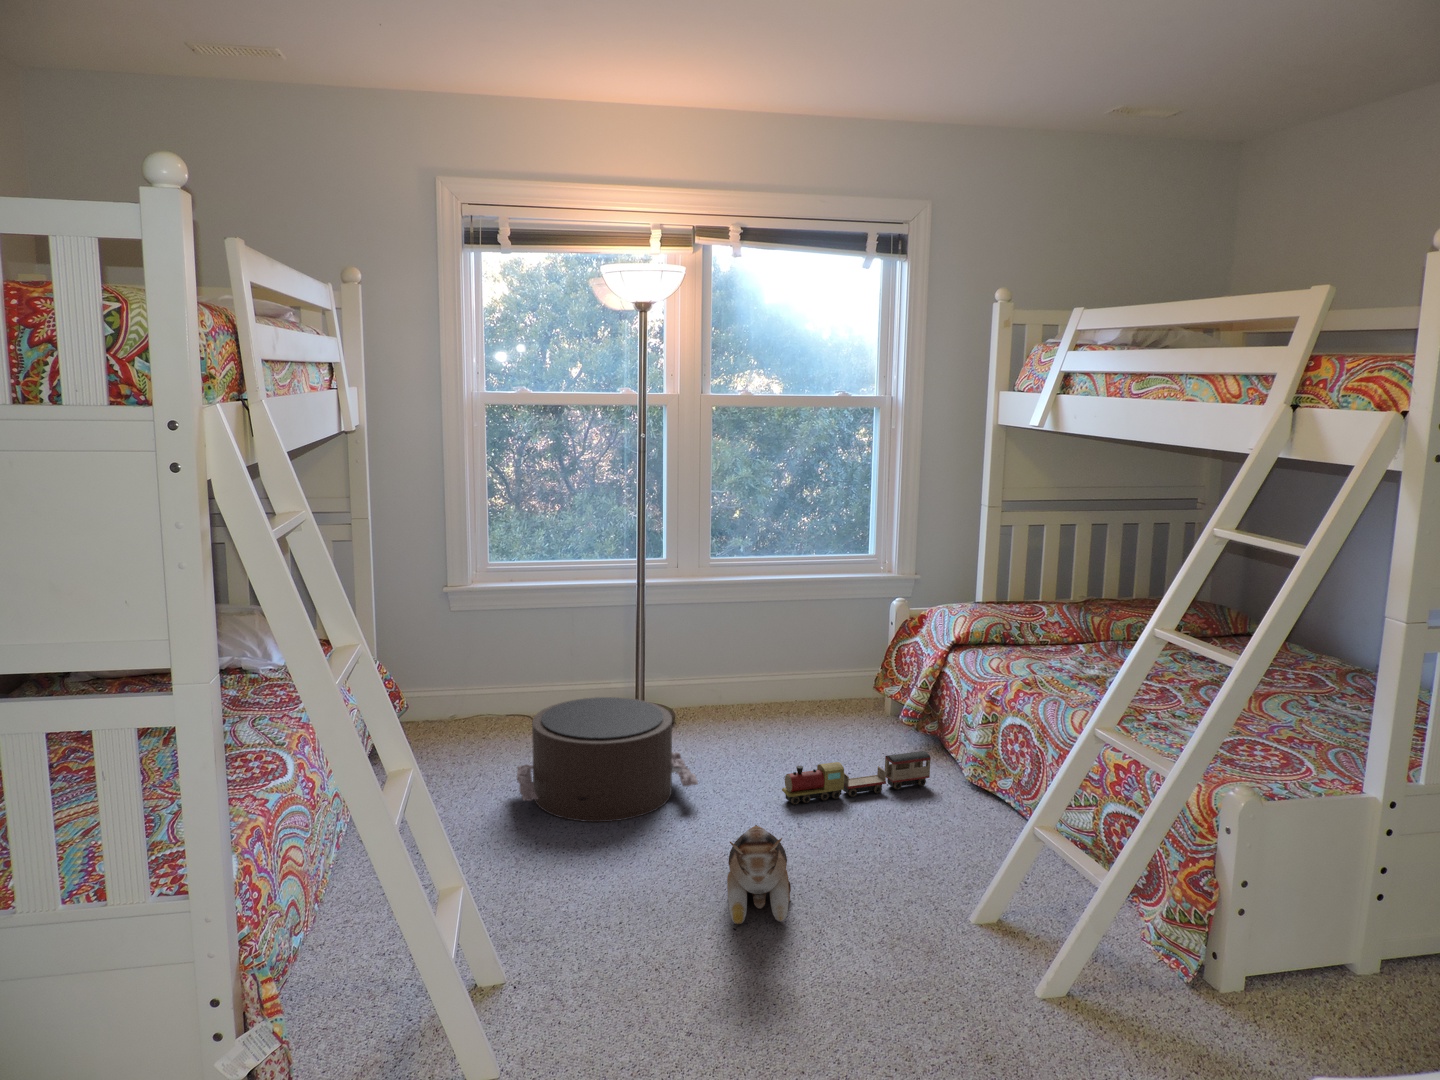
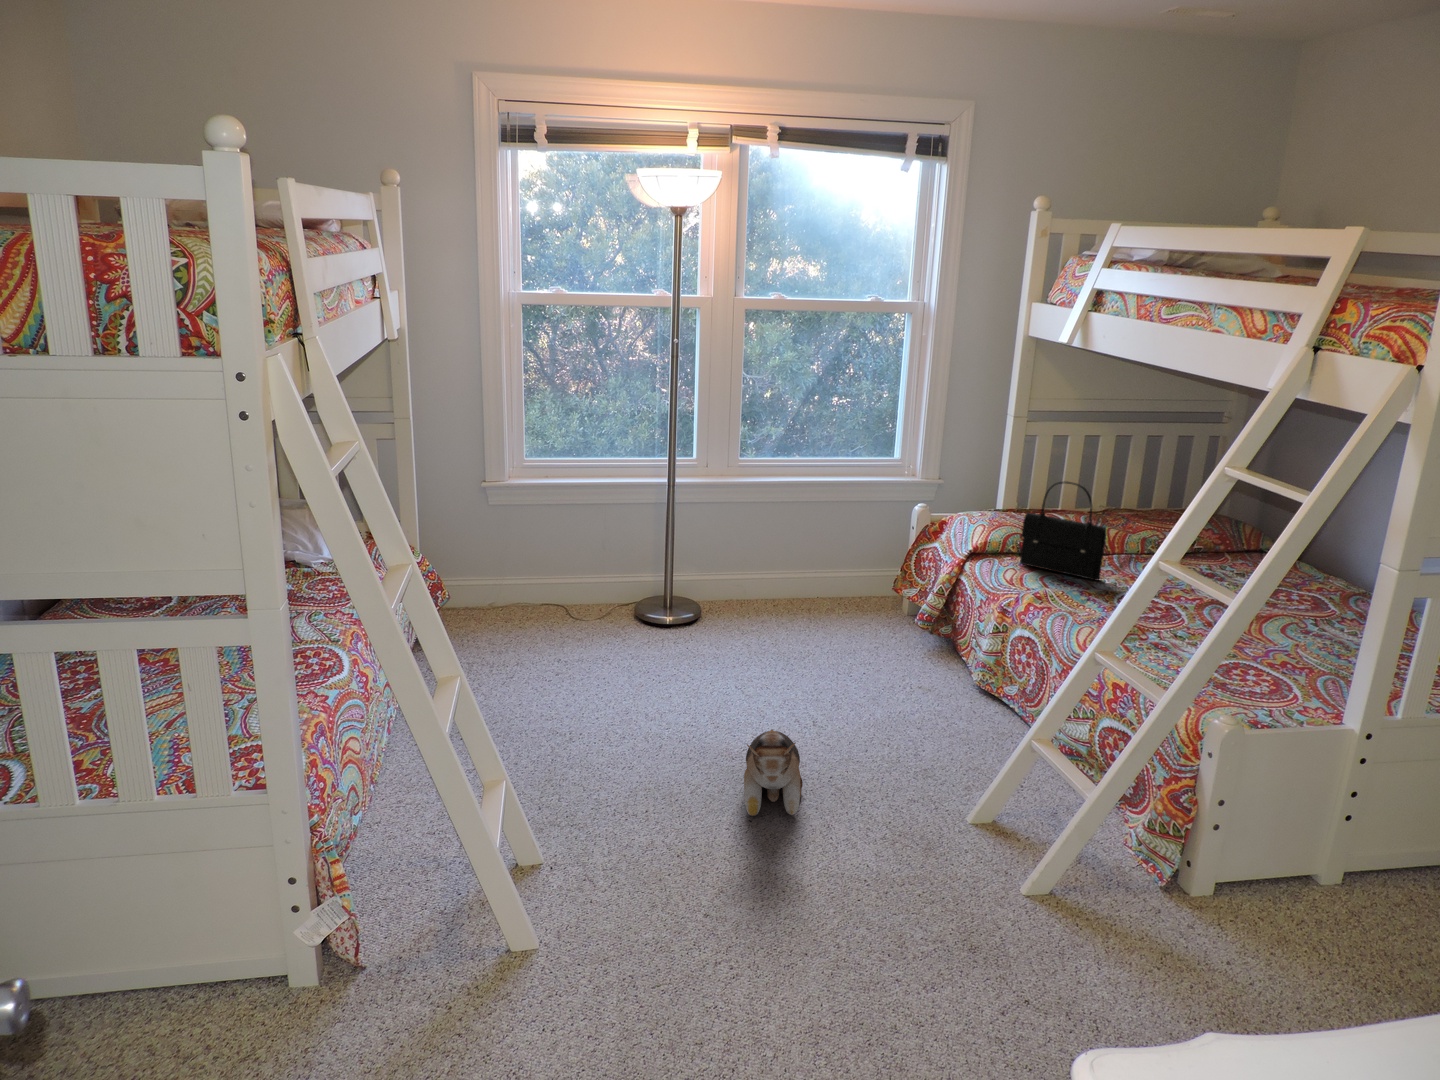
handbag: none [1004,565,1091,666] -> present [1020,481,1106,580]
pouf: present [517,697,698,822] -> none [550,595,720,714]
toy train: present [782,751,931,805] -> none [799,655,942,703]

